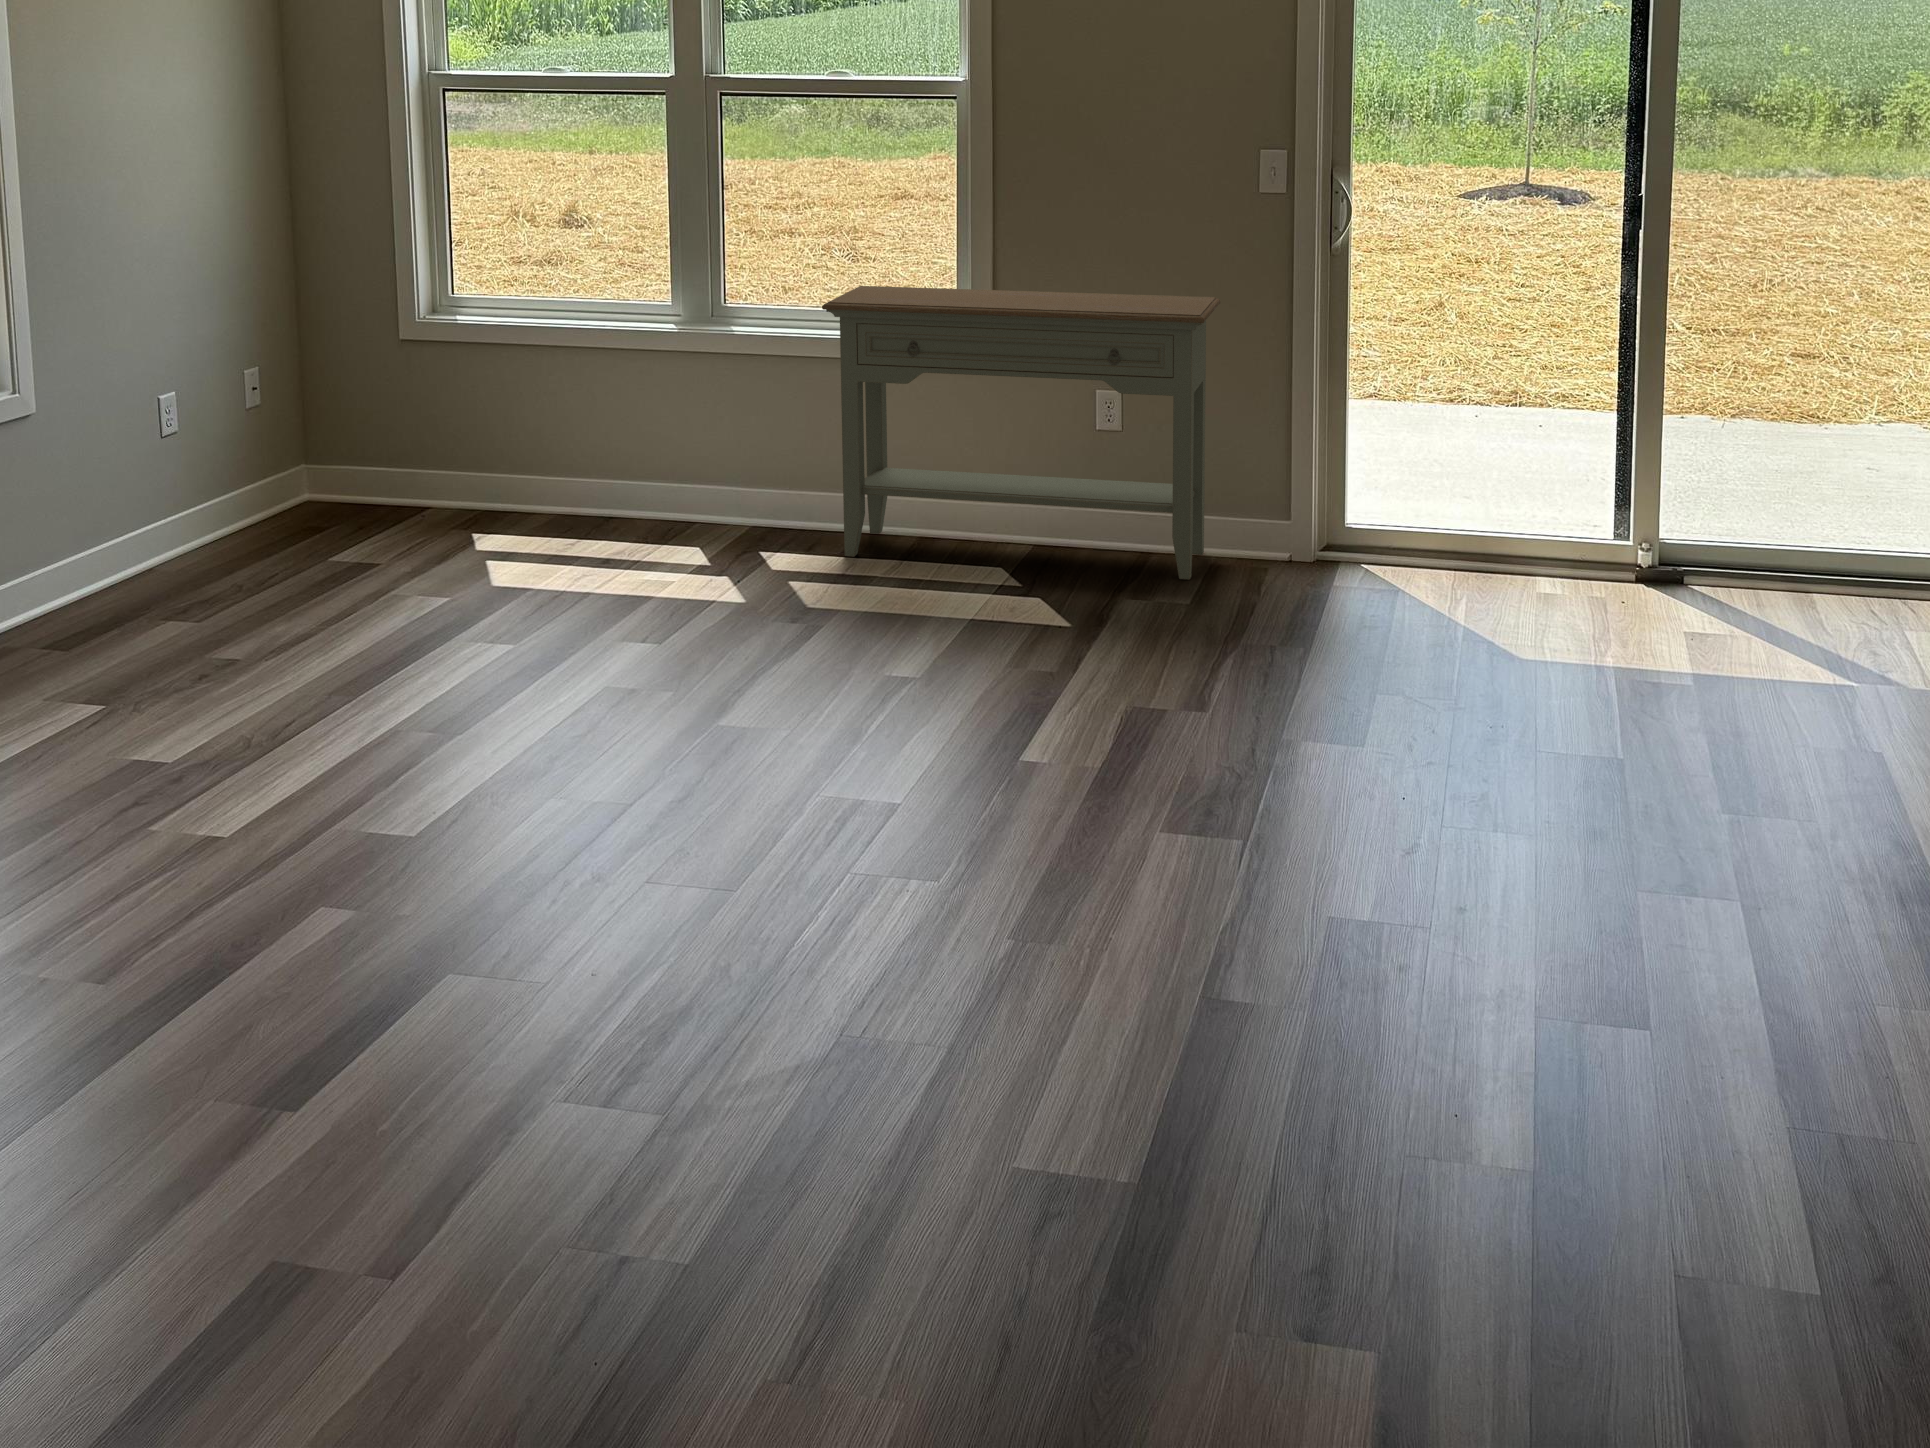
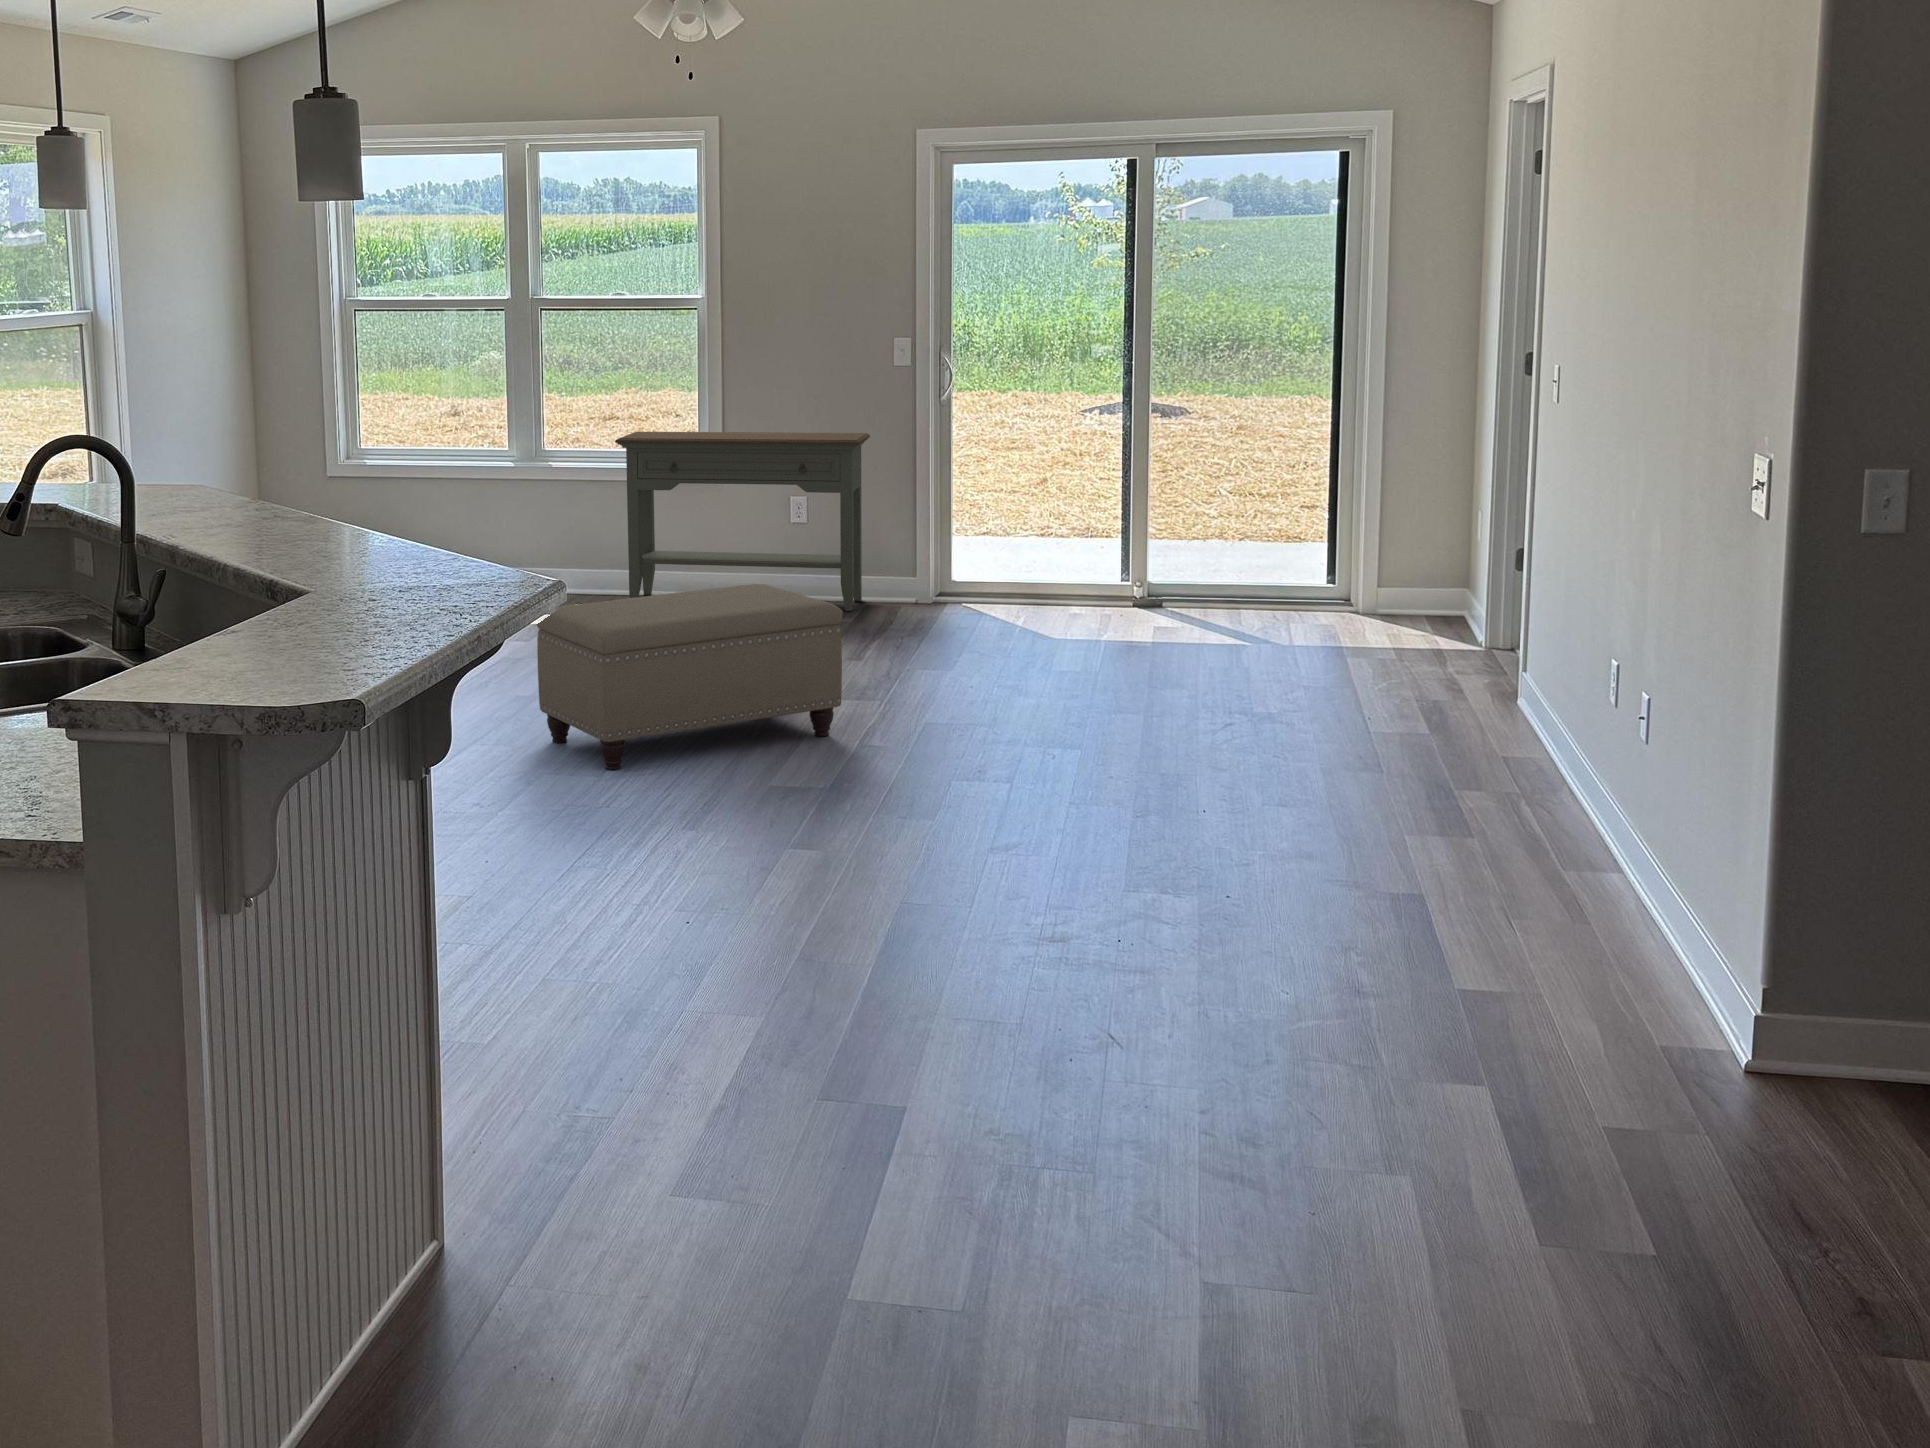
ottoman: none [599,637,1185,1071] -> present [536,584,843,770]

